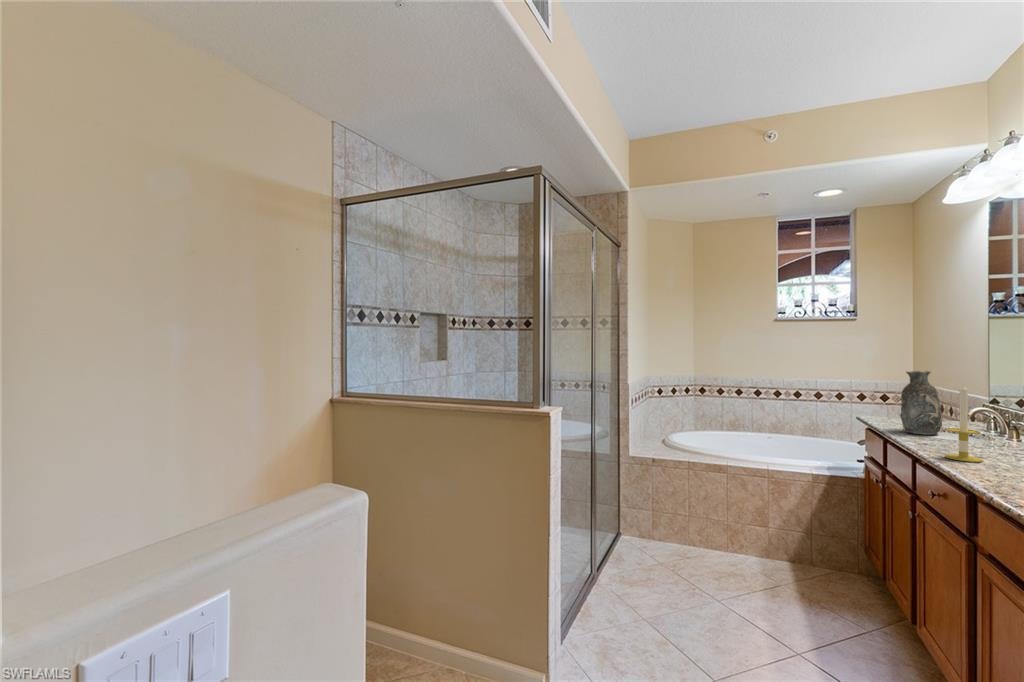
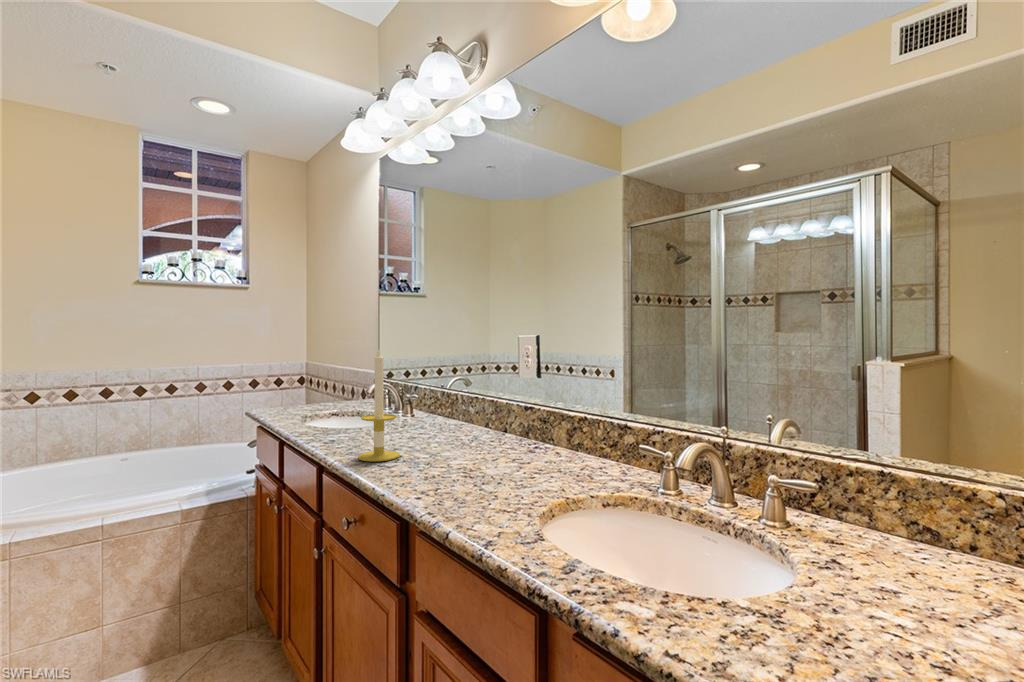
decorative vase: present [900,371,942,434] -> none [299,341,345,426]

